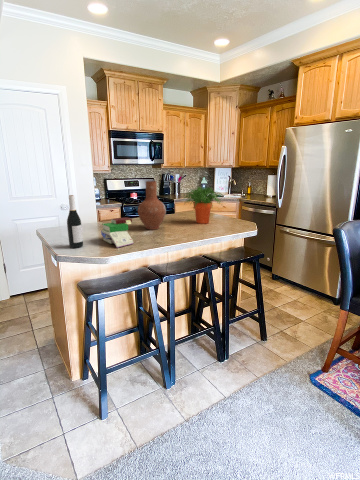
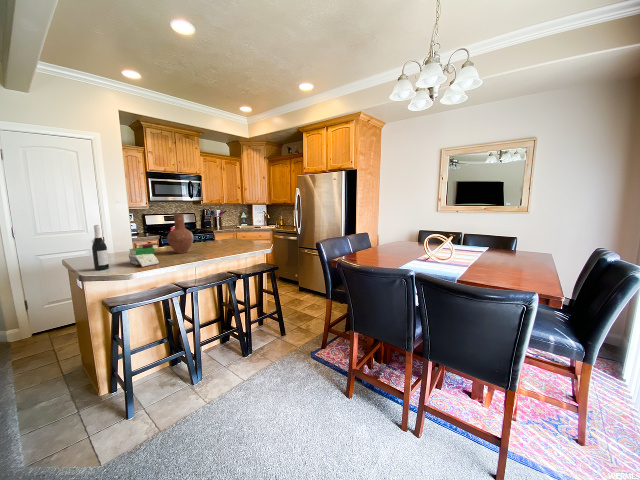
potted plant: present [186,187,221,224] -> none [210,218,245,247]

